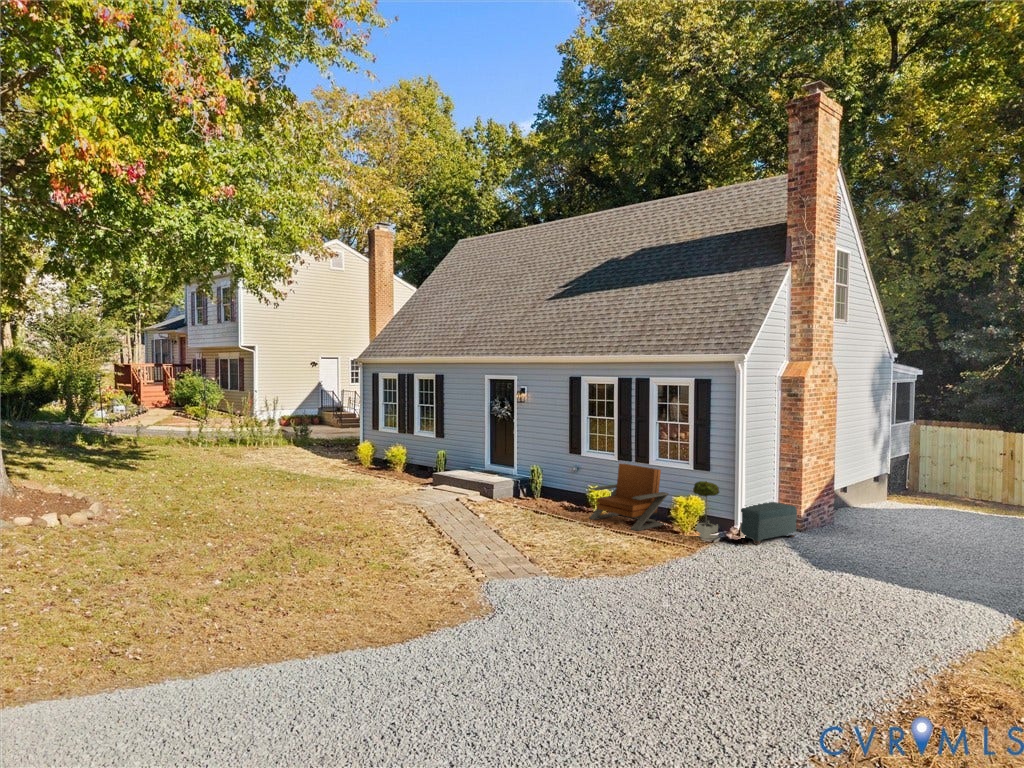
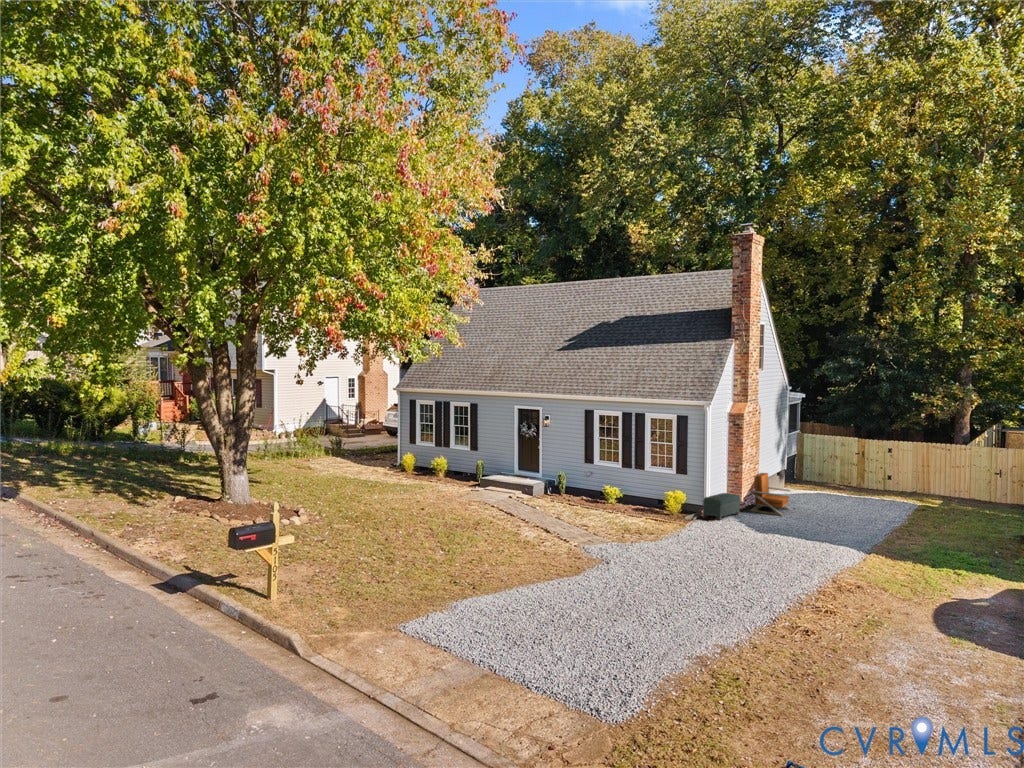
lounge chair: present [589,464,669,531] -> present [750,473,791,516]
potted tree: present [693,481,719,539] -> none [679,481,696,518]

